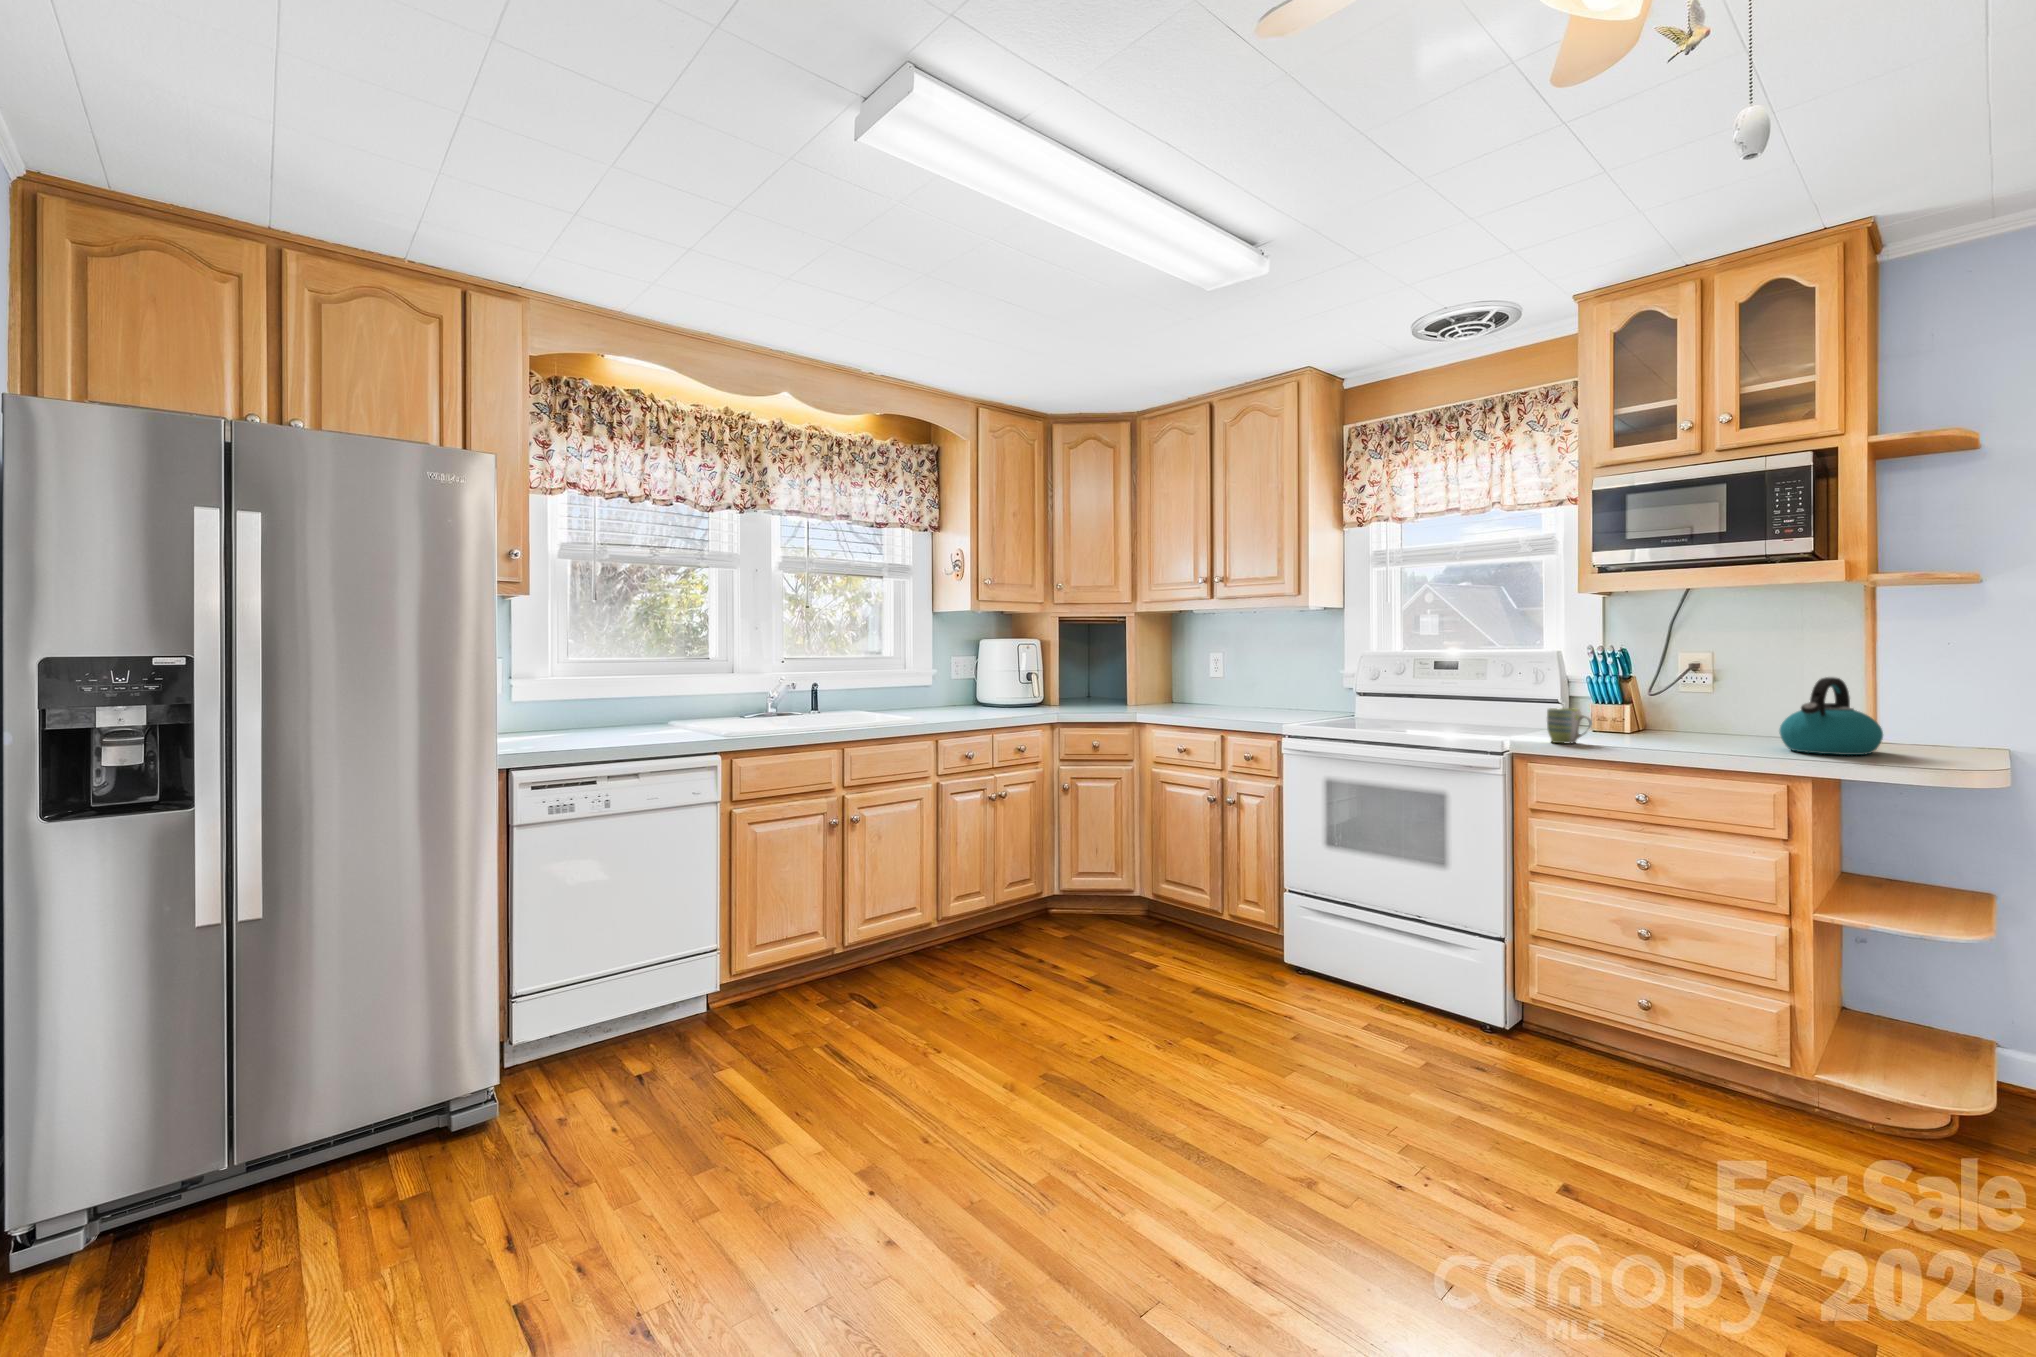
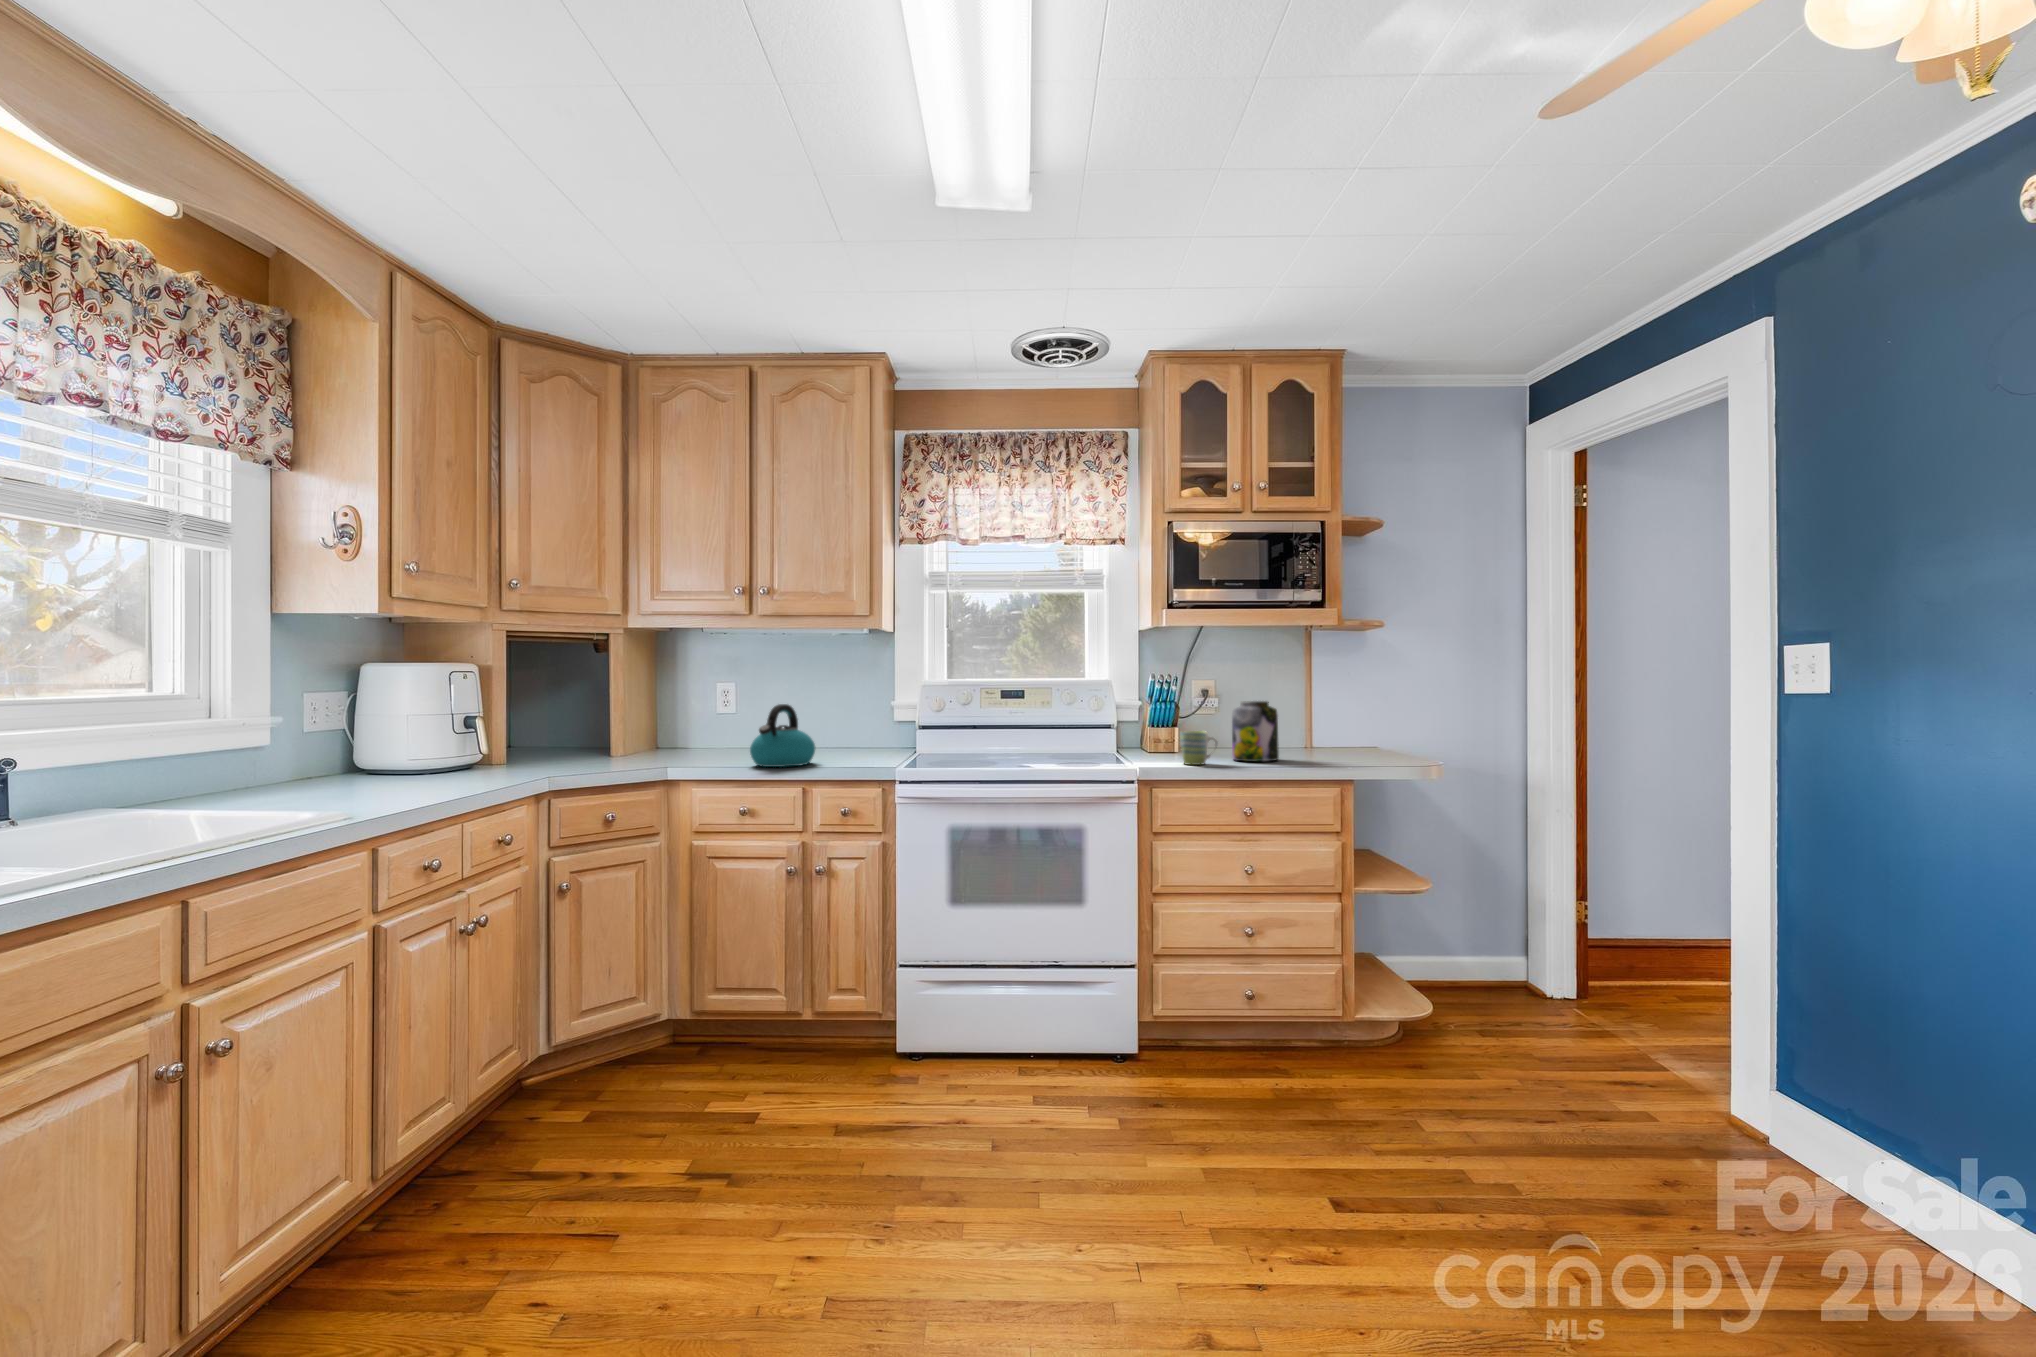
kettle: present [1779,677,1883,755] -> present [750,704,815,767]
jar: none [1625,679,1687,746] -> present [1232,701,1279,761]

